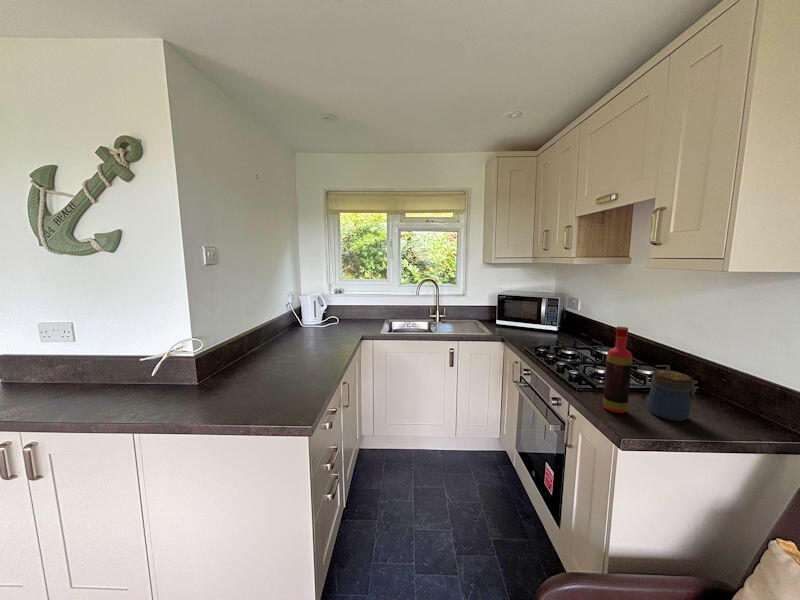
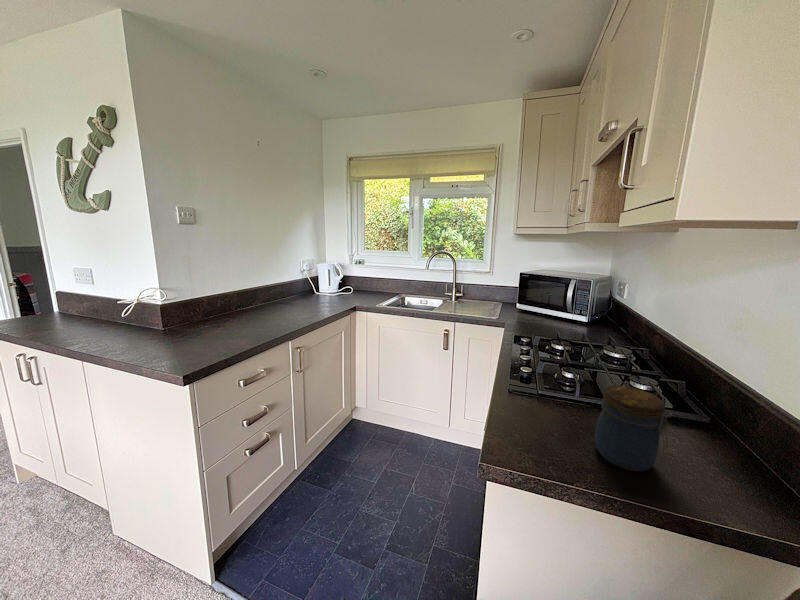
bottle: present [603,327,633,413] -> none [524,311,566,438]

